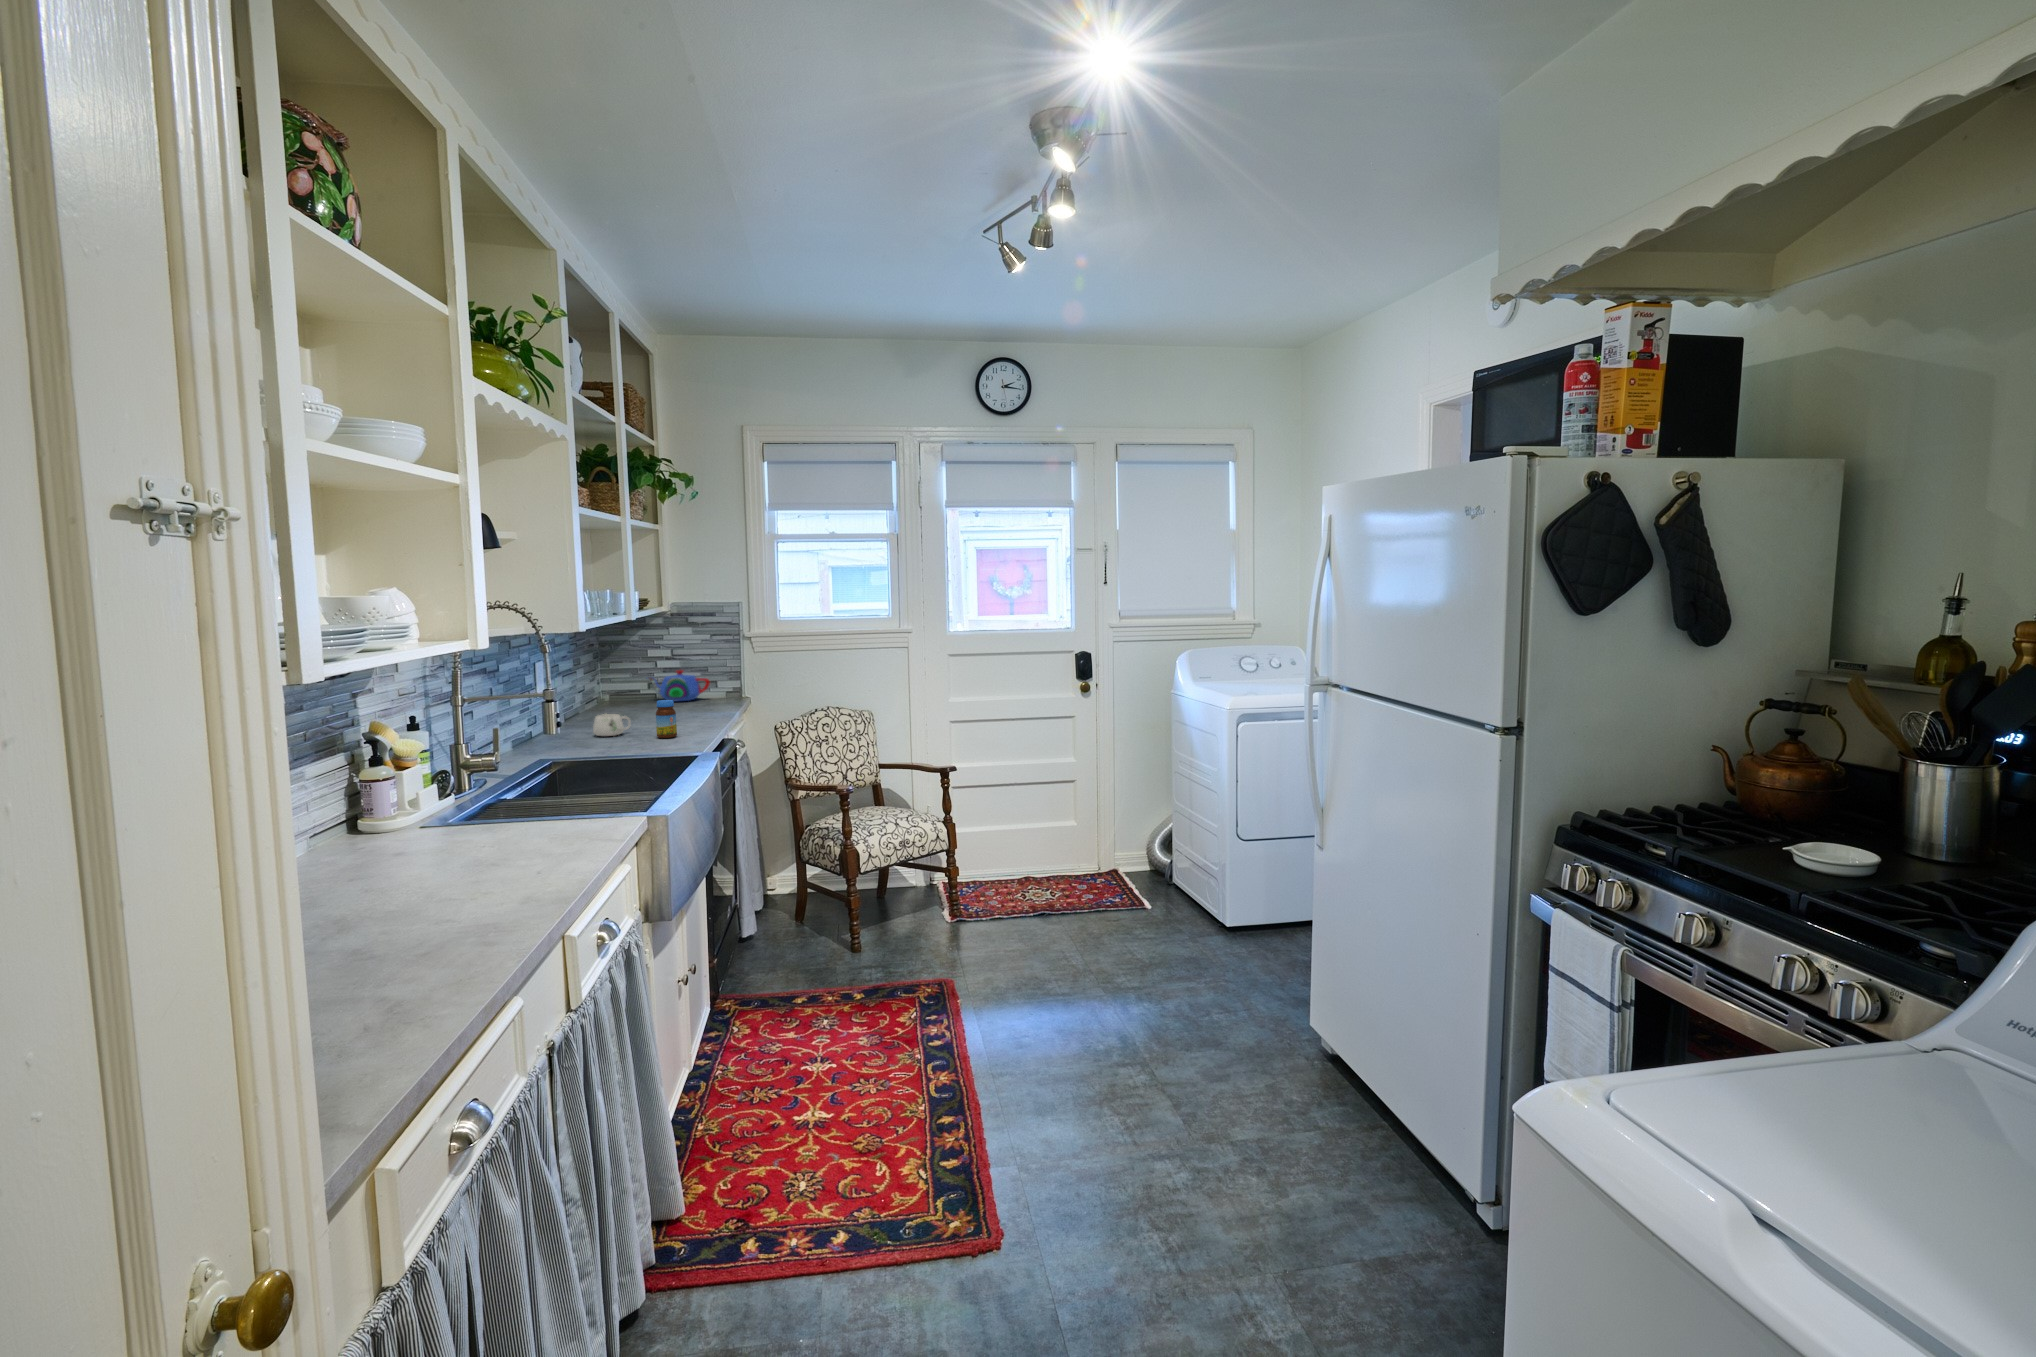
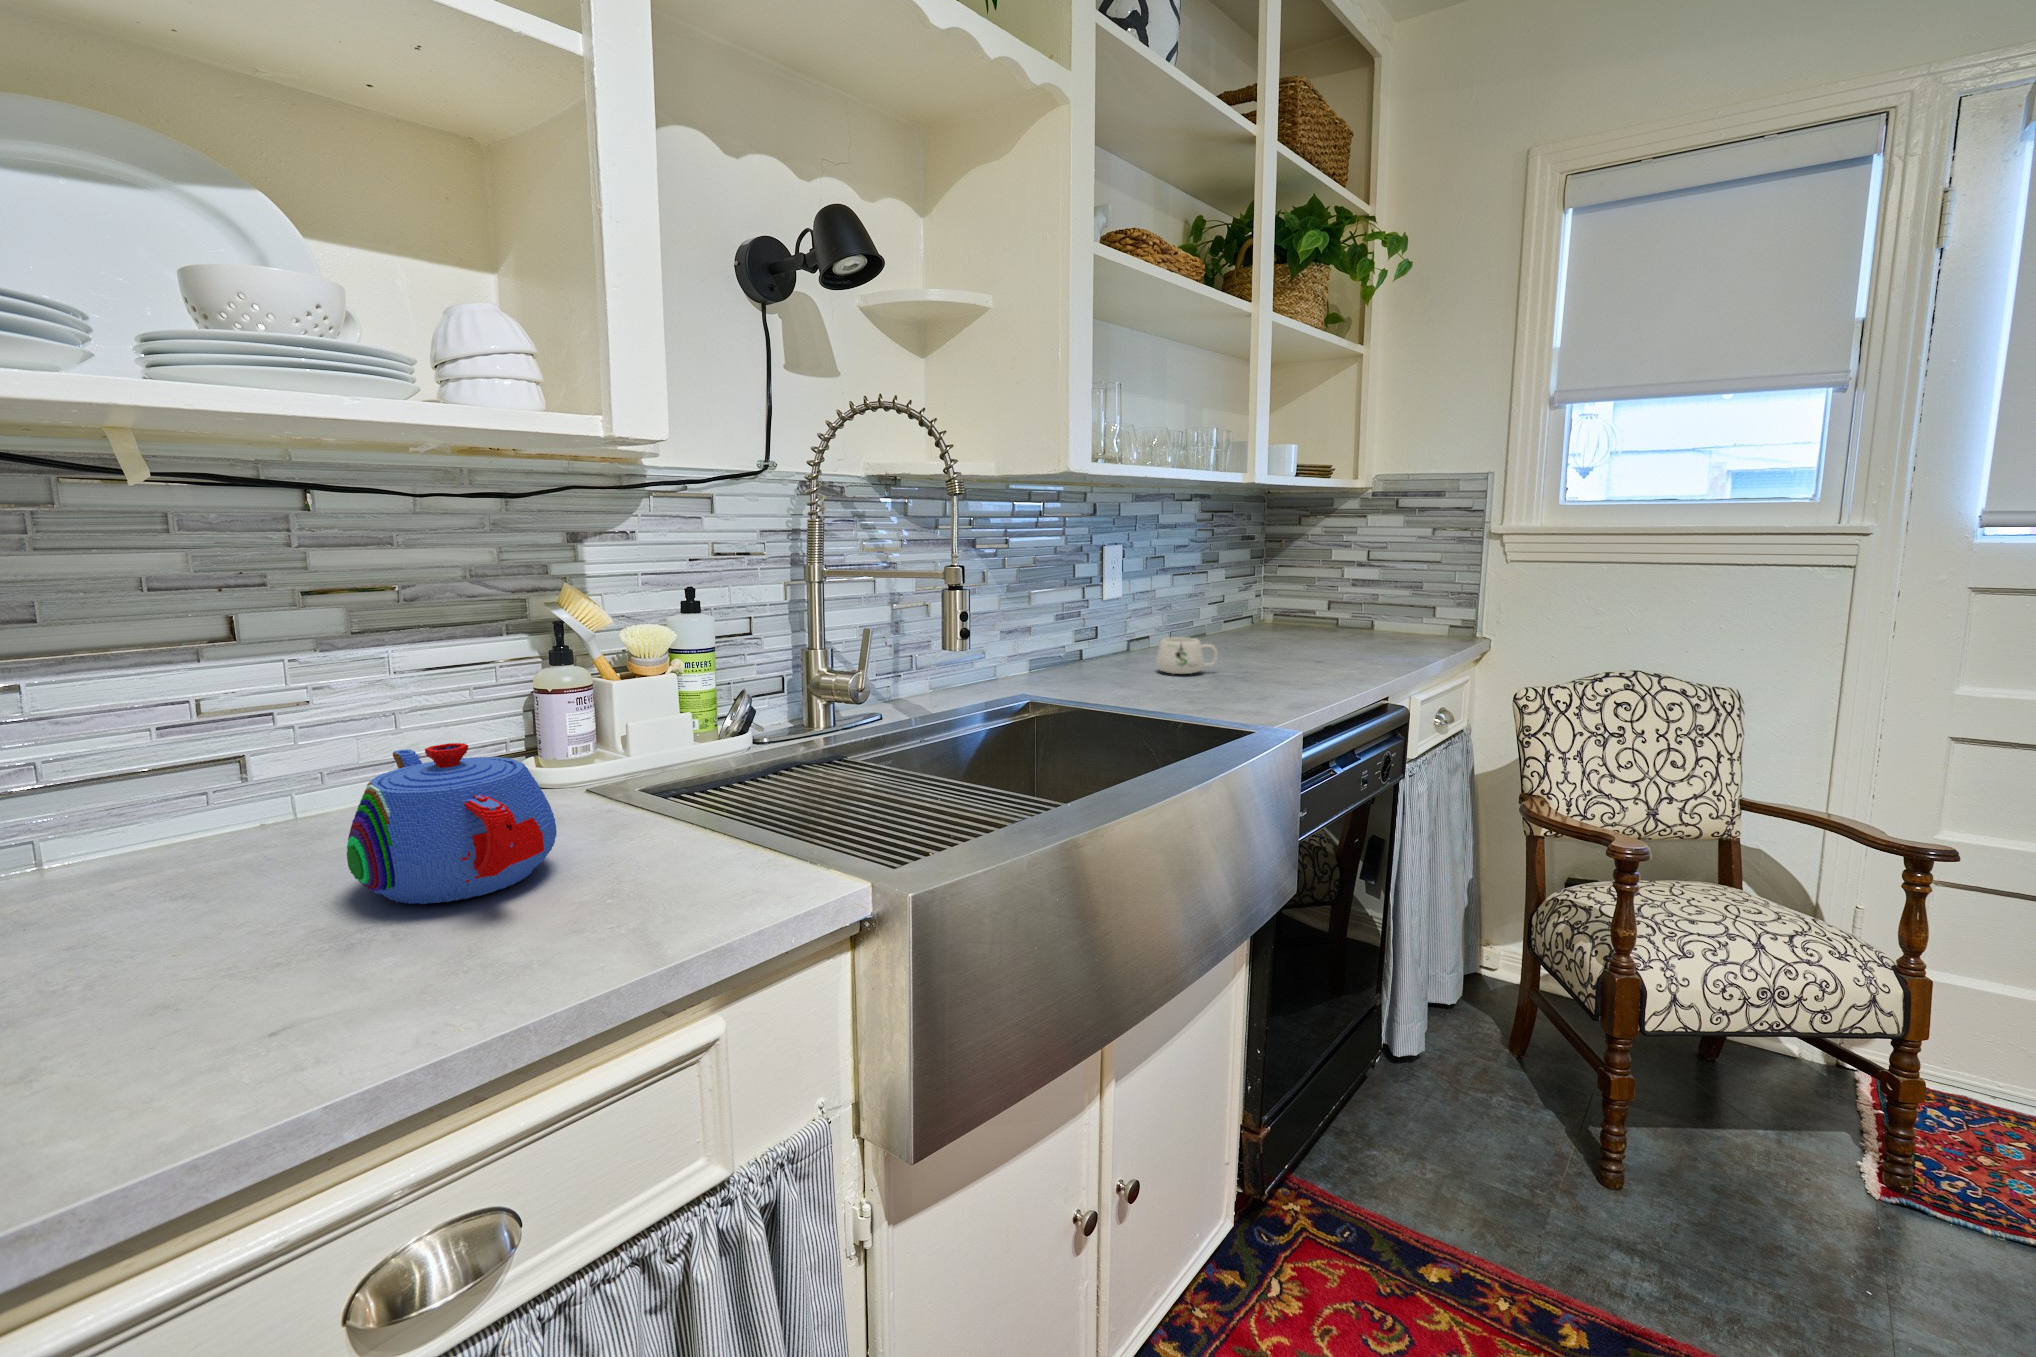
teapot: present [648,670,710,702] -> present [347,743,557,904]
jar: present [656,700,677,738] -> none [1240,622,1277,691]

